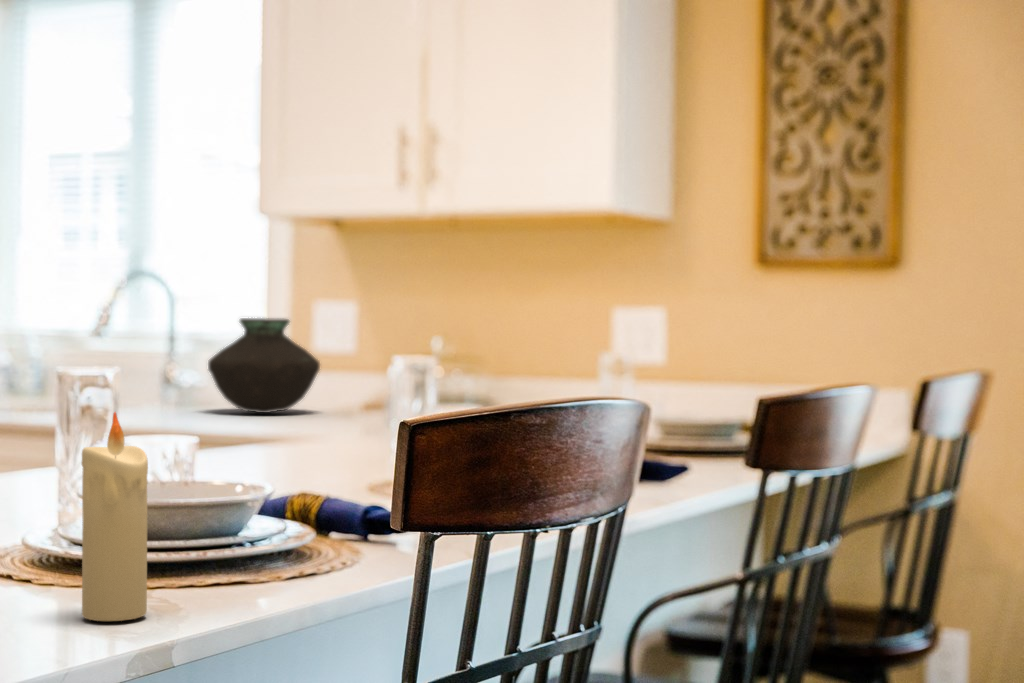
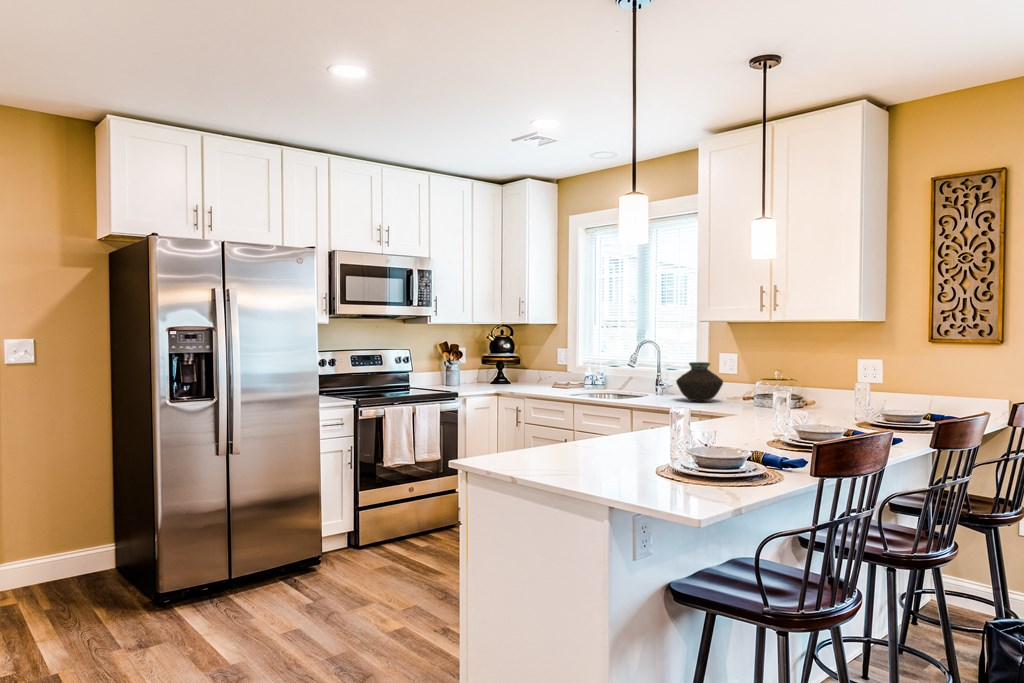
candle: present [82,412,148,621] -> none [708,435,729,499]

